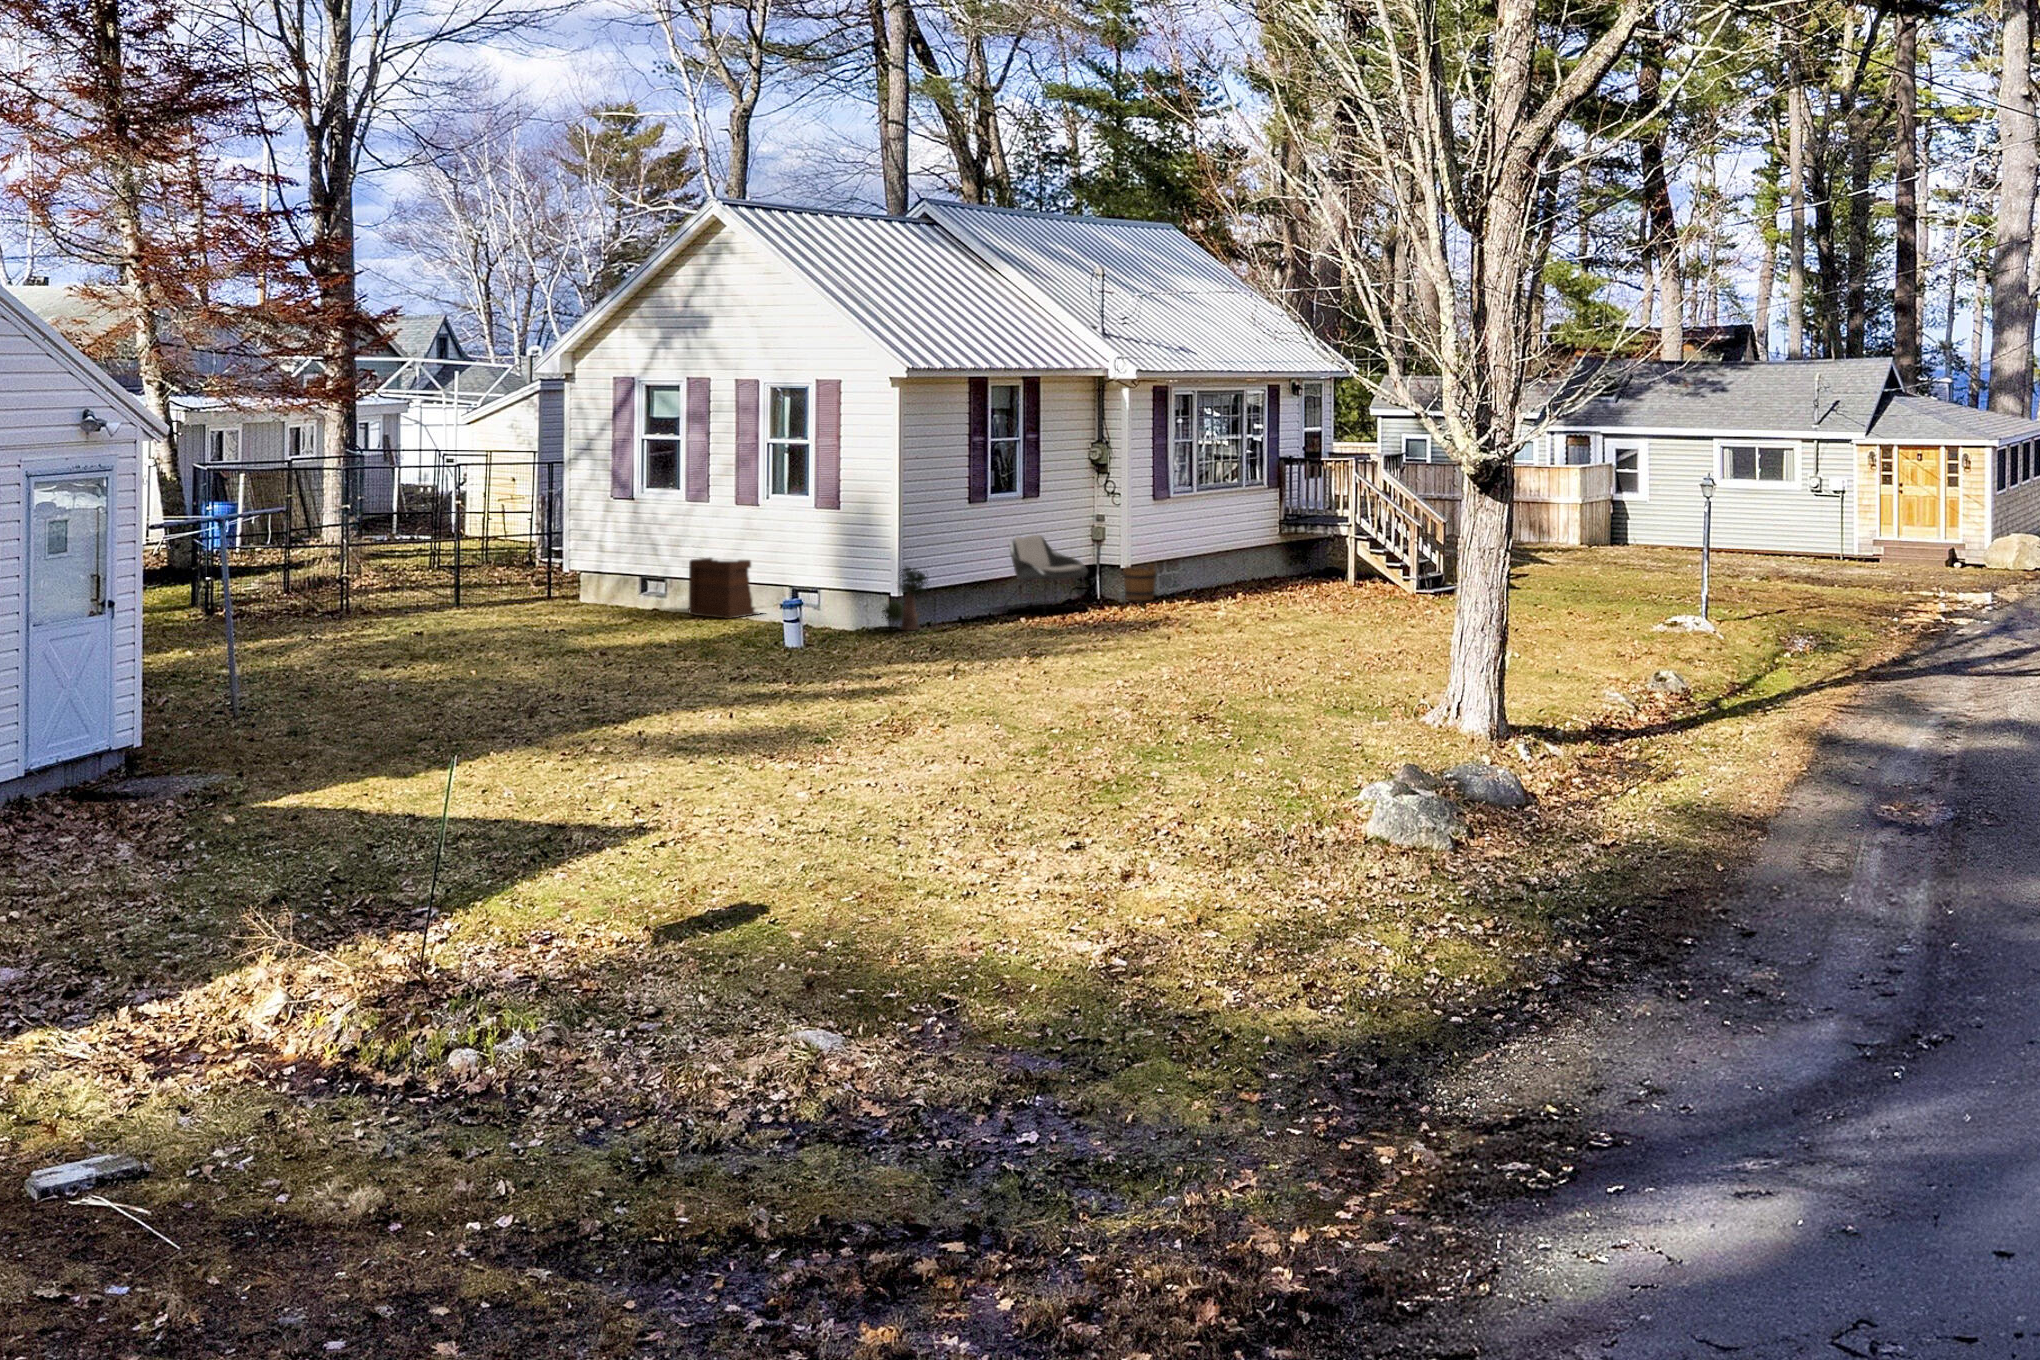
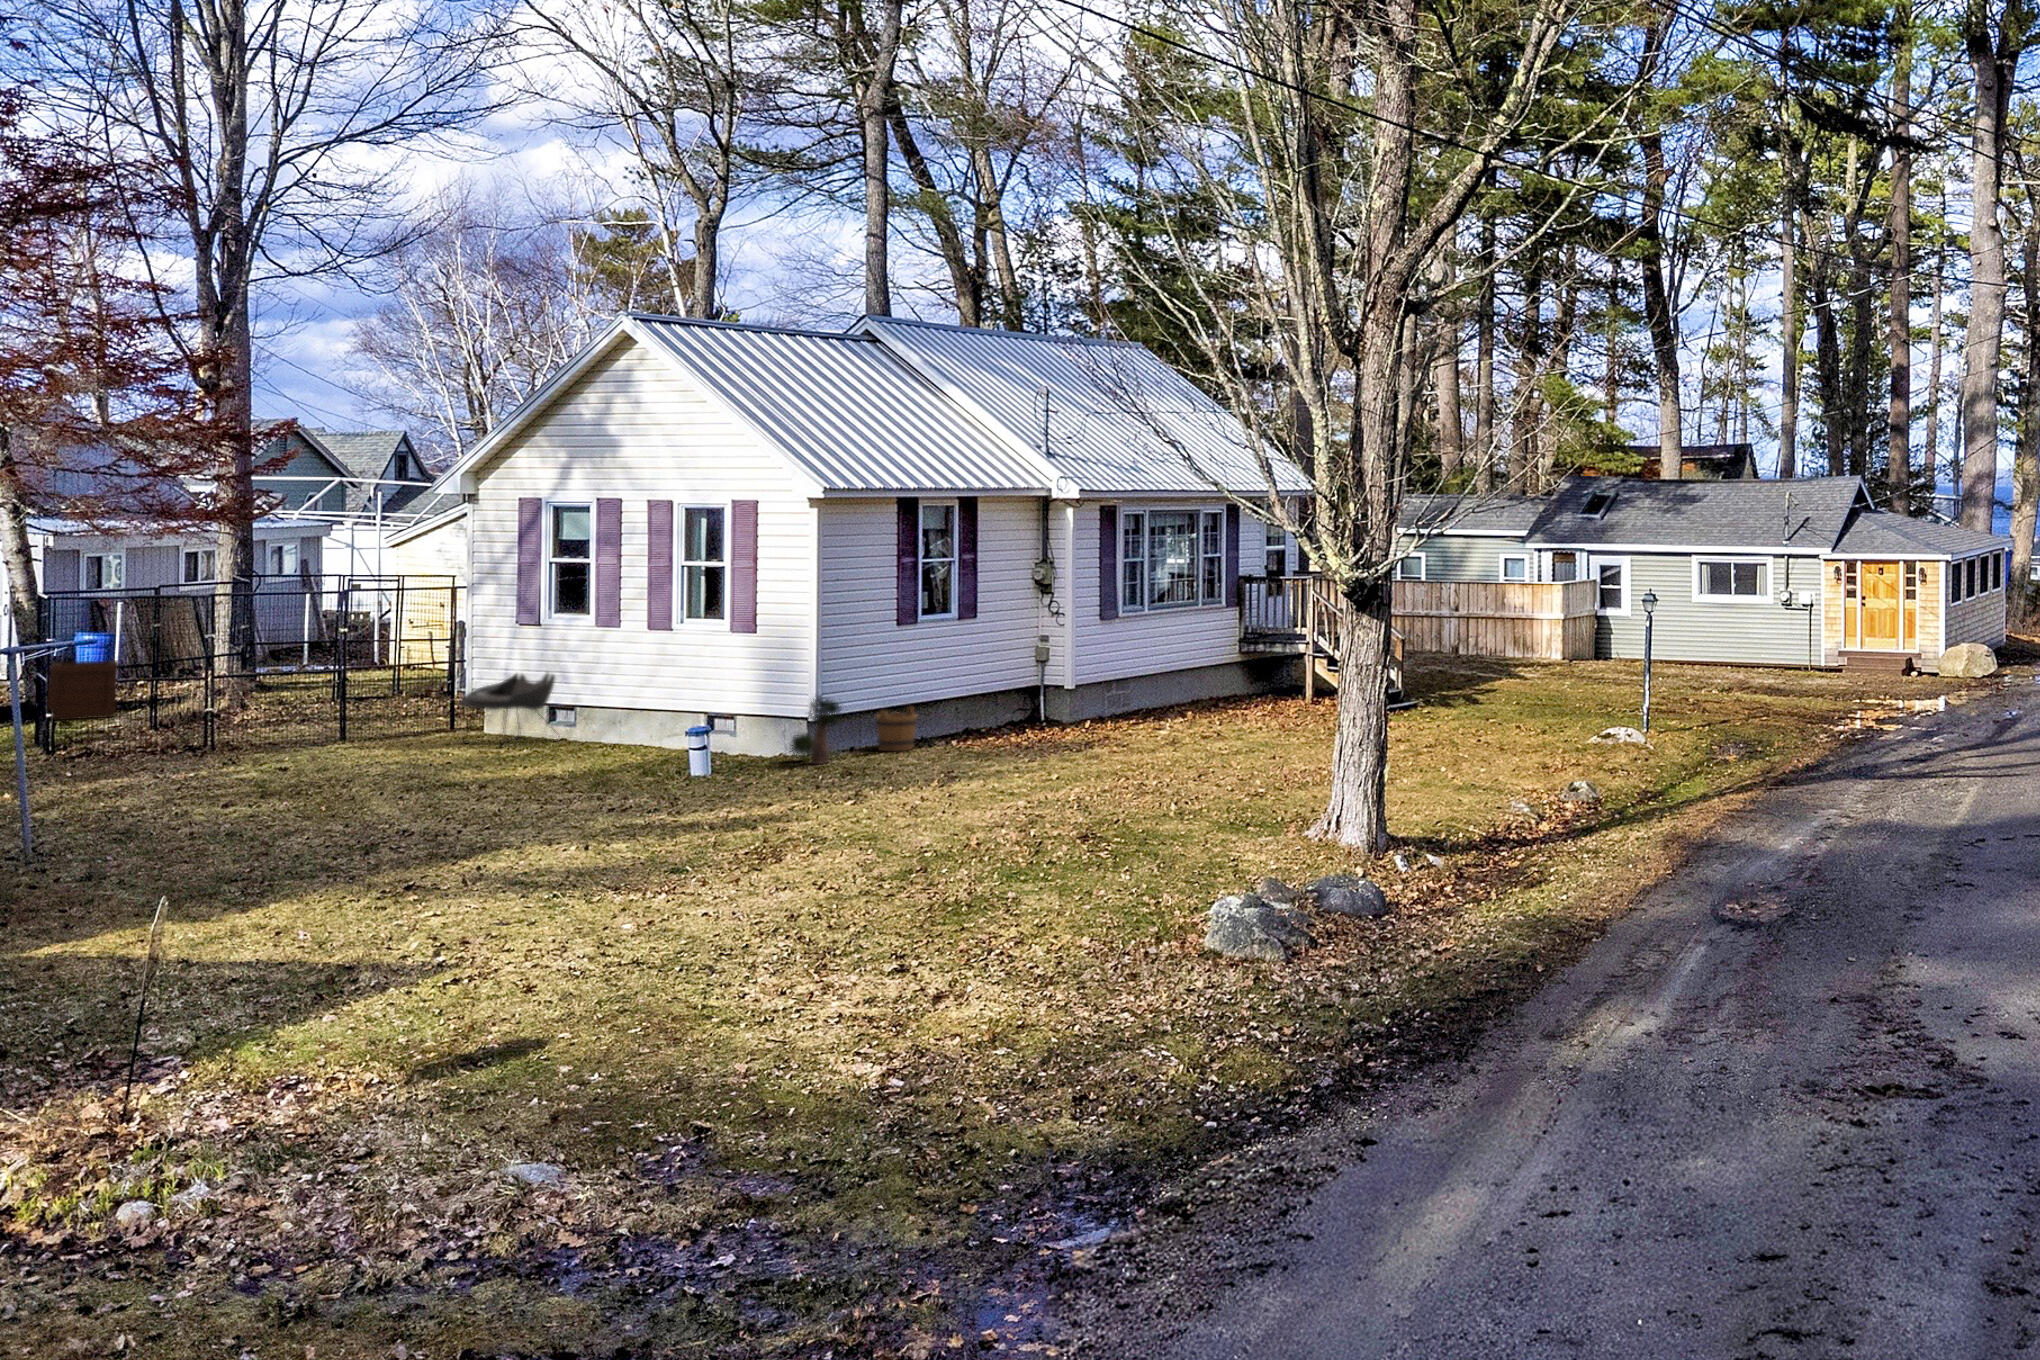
lounge chair: present [1006,535,1088,610] -> present [460,673,556,747]
wooden crate: present [689,558,759,619] -> present [47,660,119,720]
bucket: present [1123,564,1156,600] -> present [876,708,917,751]

